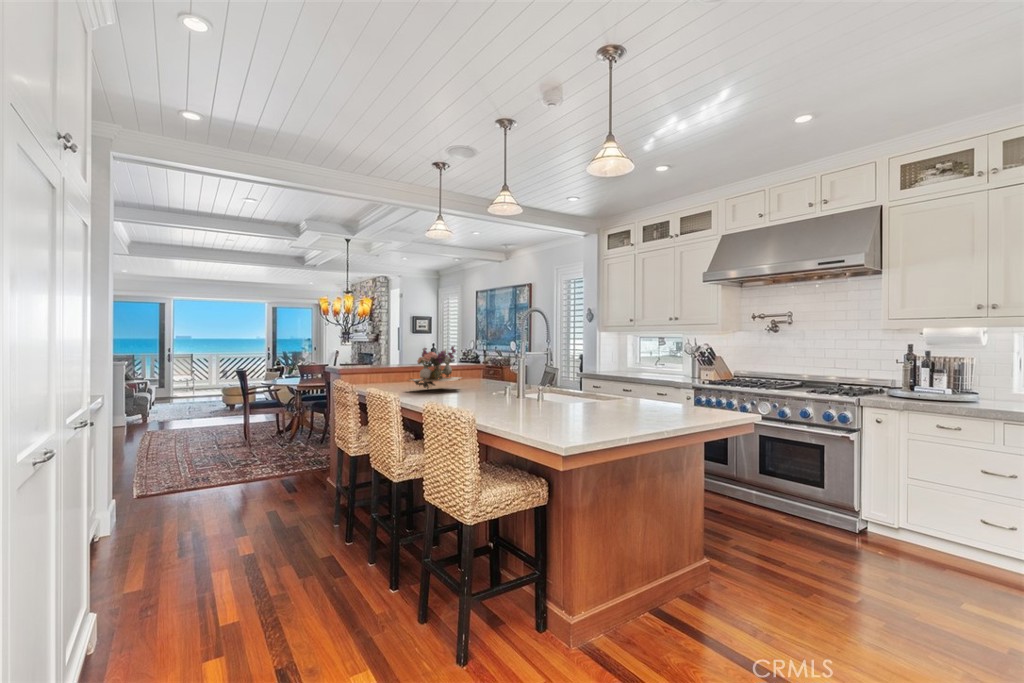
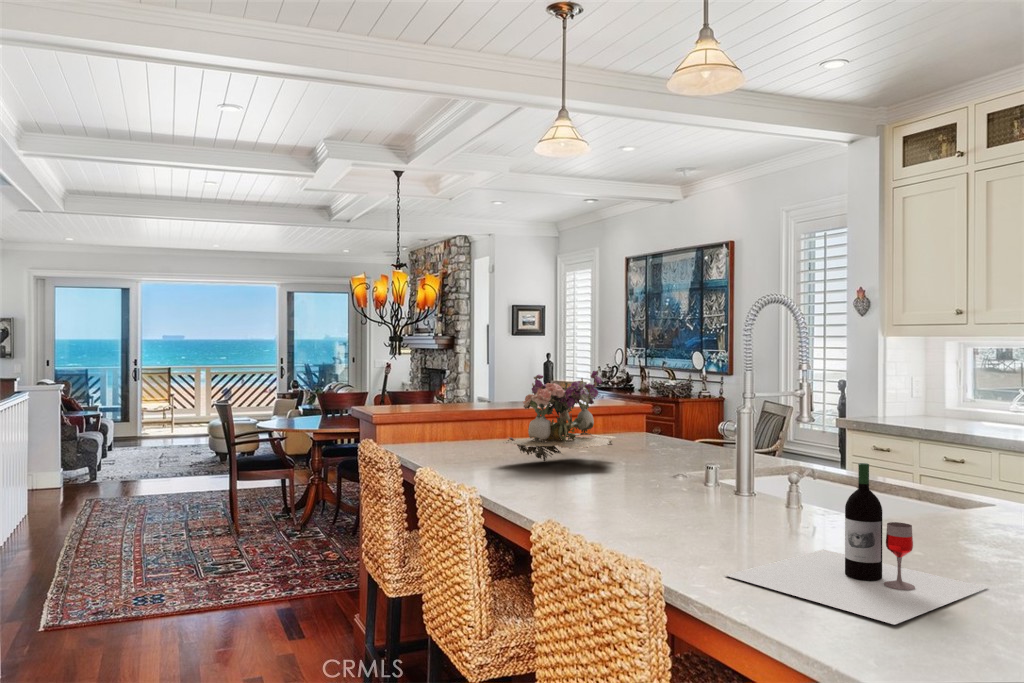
wine bottle: none [495,374,590,426] -> present [726,463,988,625]

